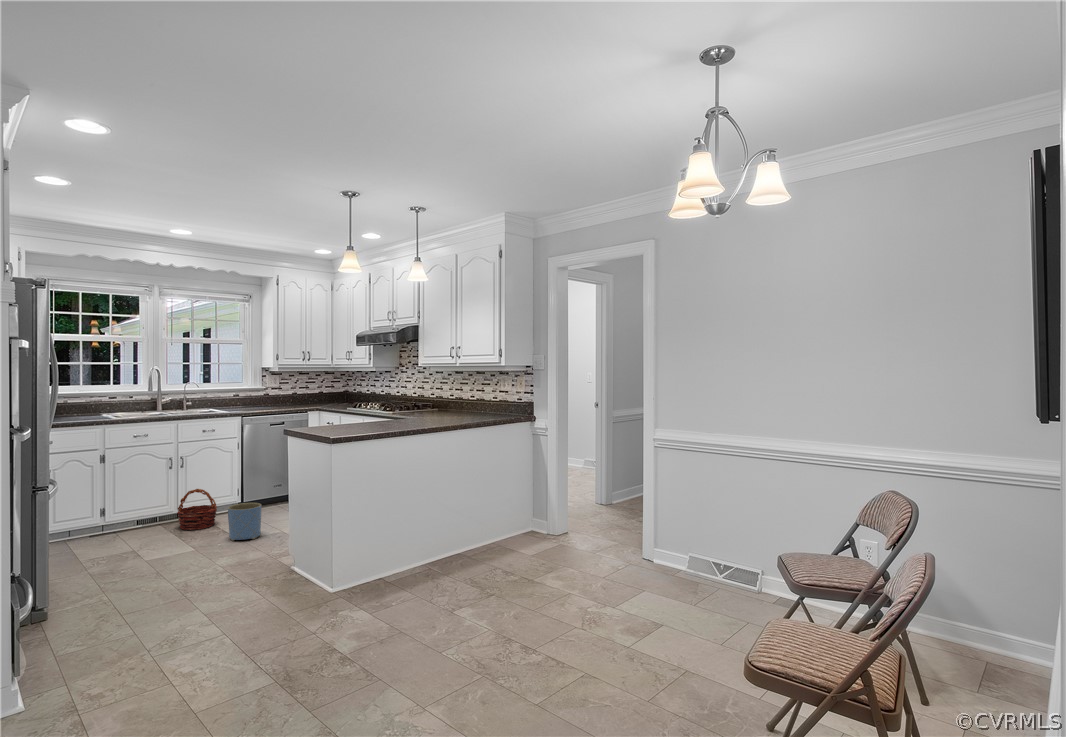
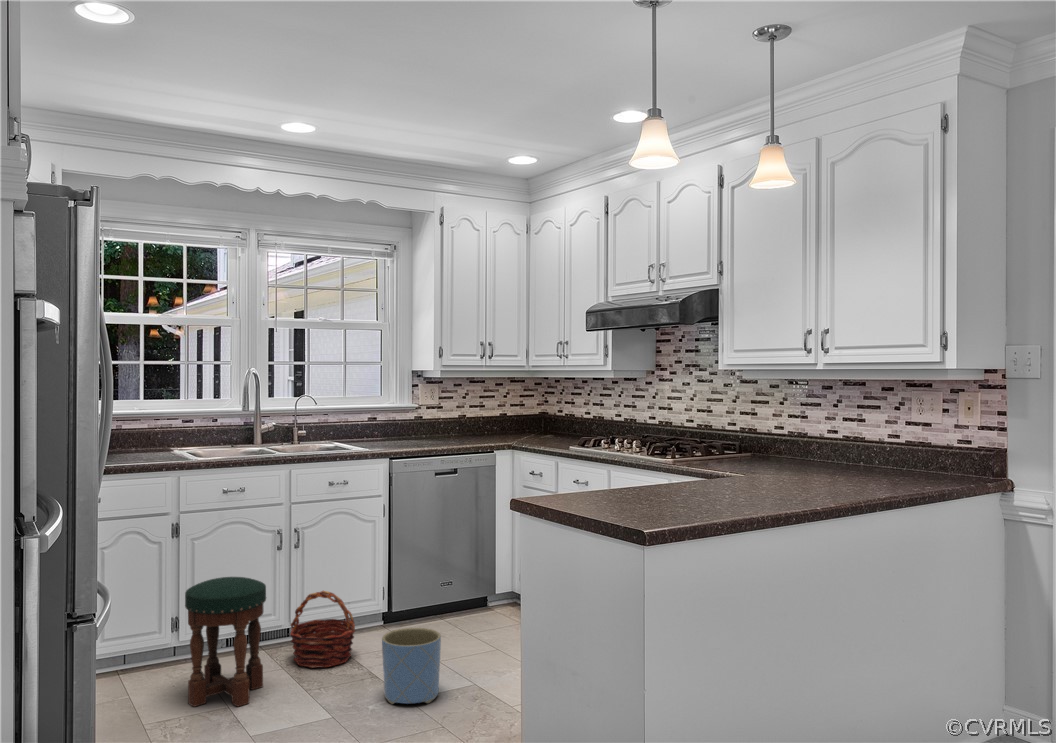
stool: none [111,481,160,550] -> present [185,577,266,707]

